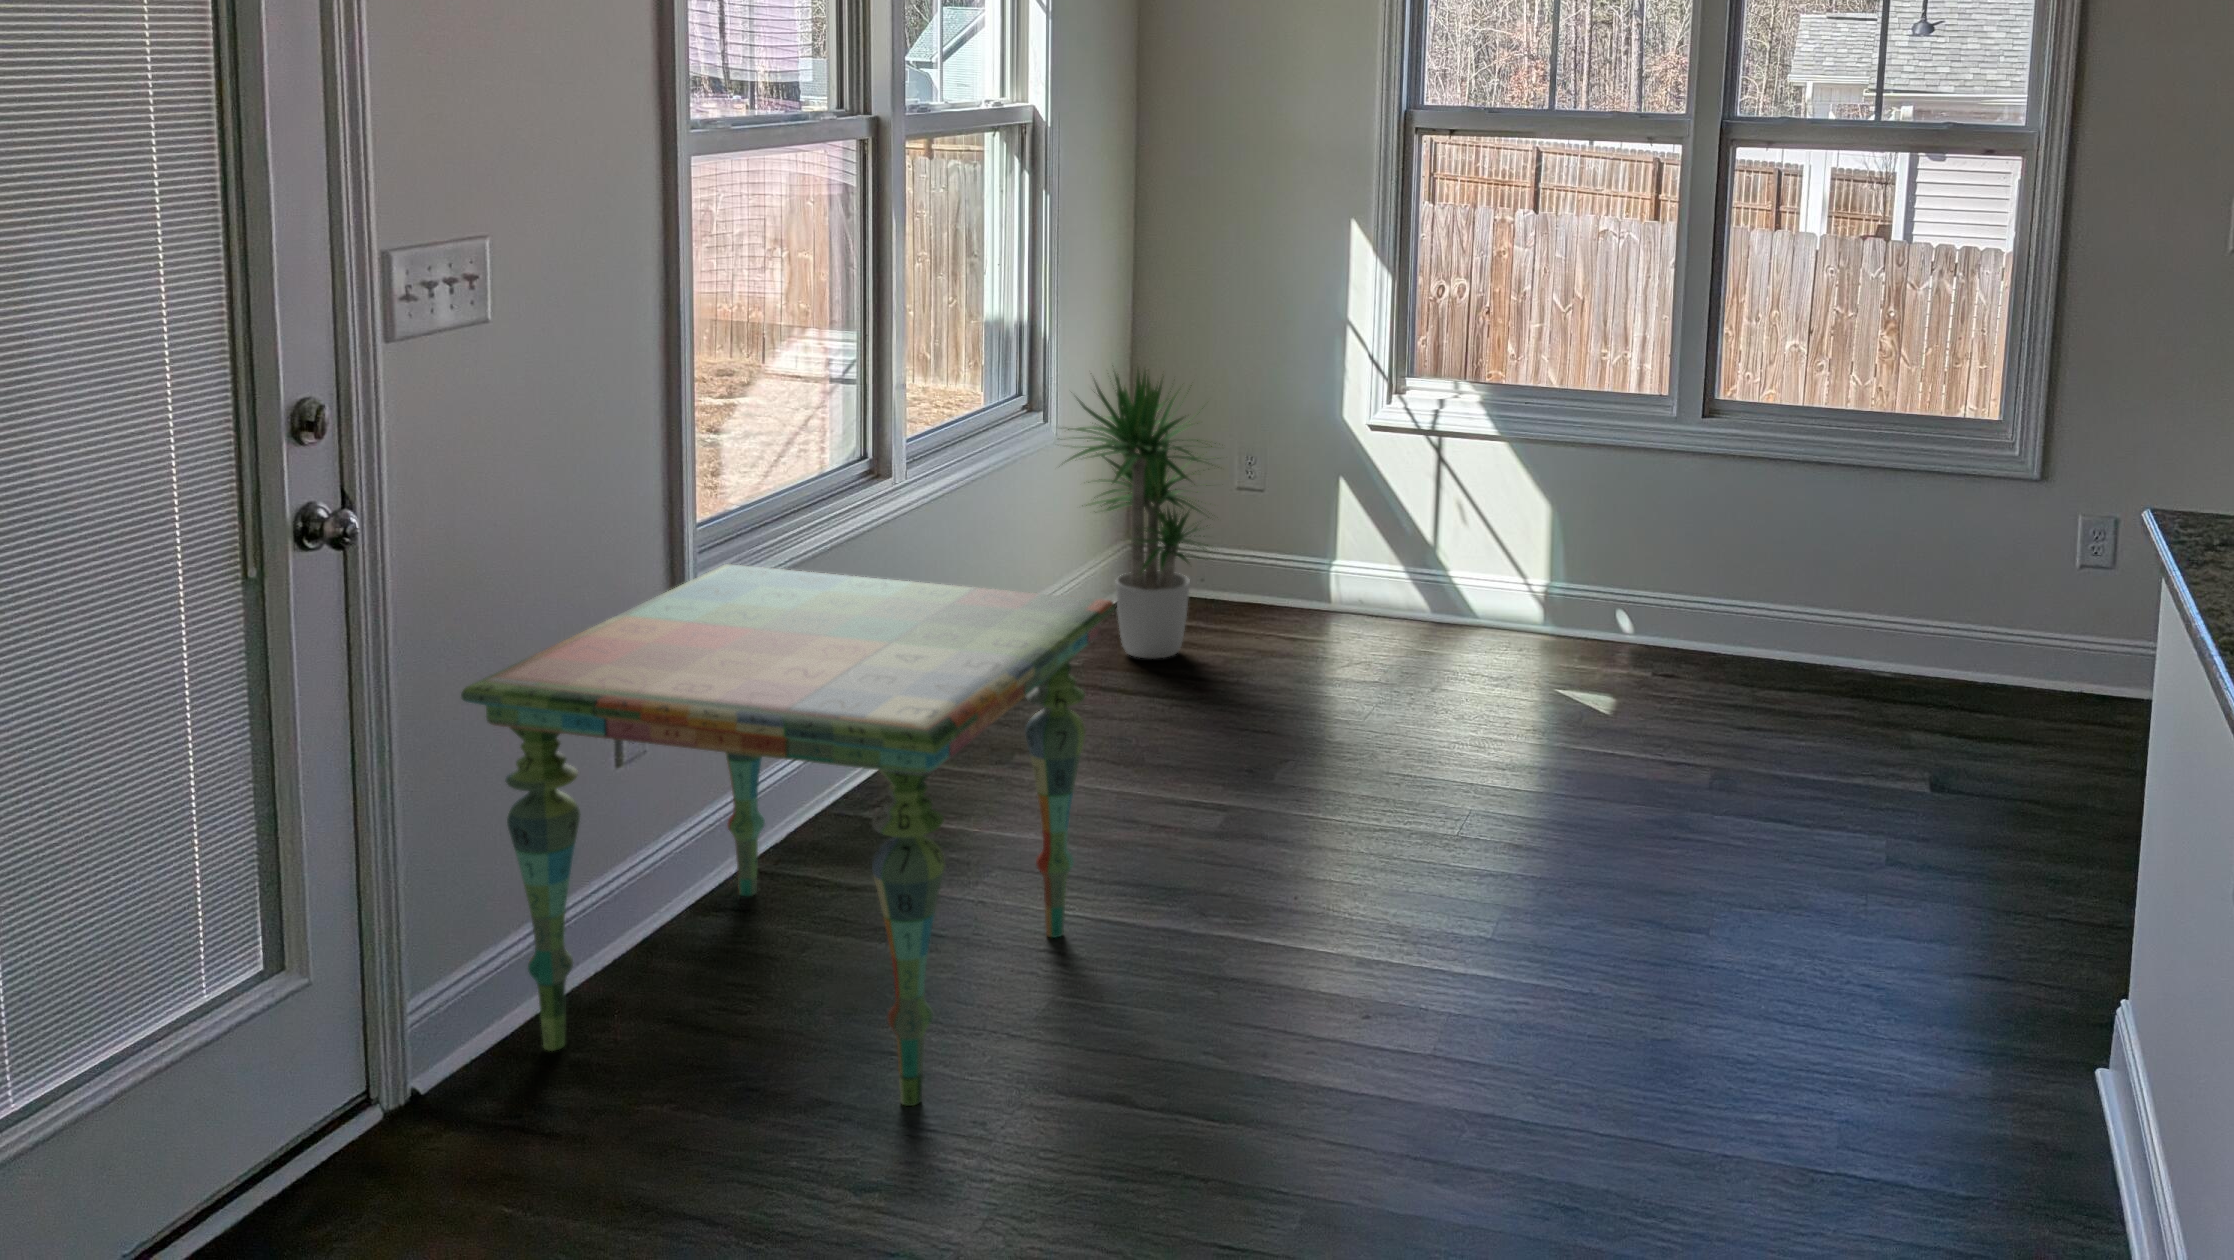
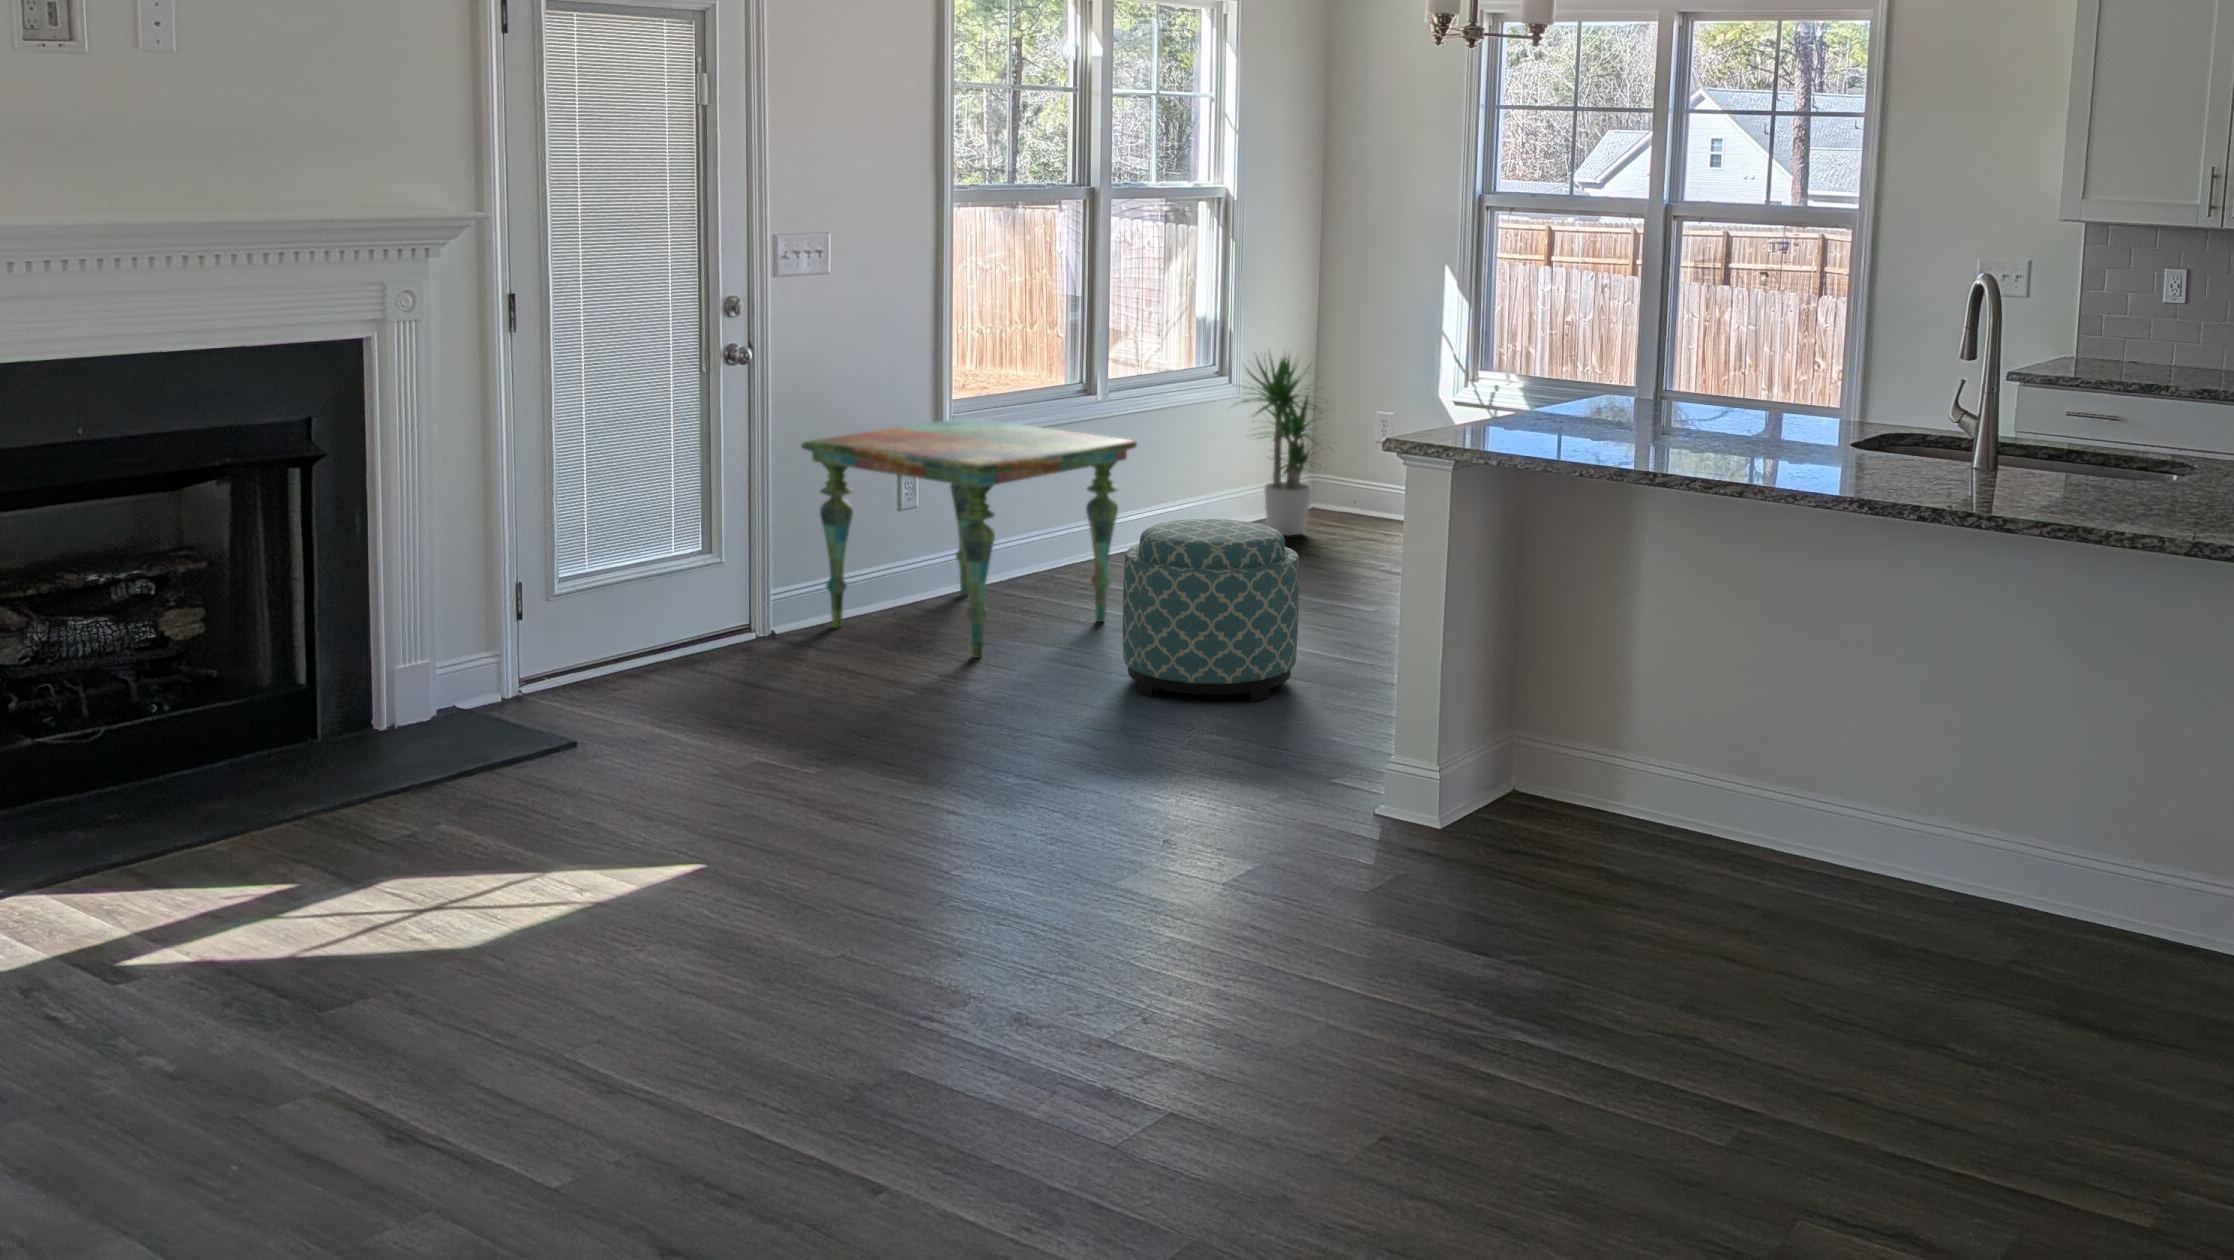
ottoman: none [1246,770,1594,1178] -> present [1123,519,1299,702]

